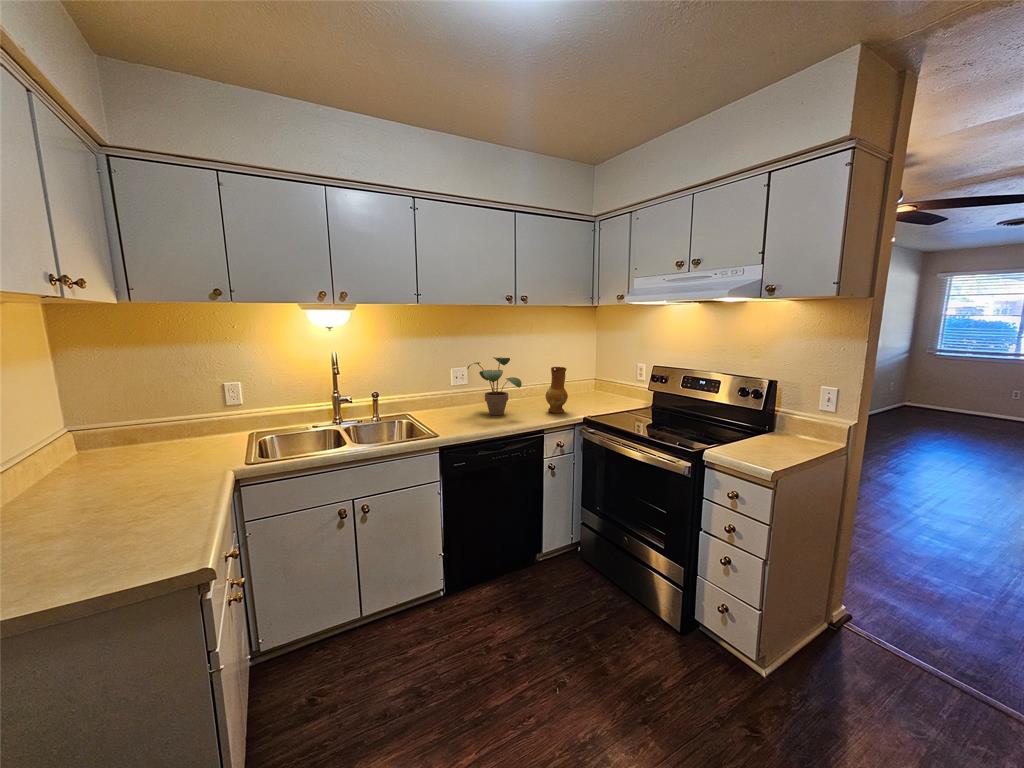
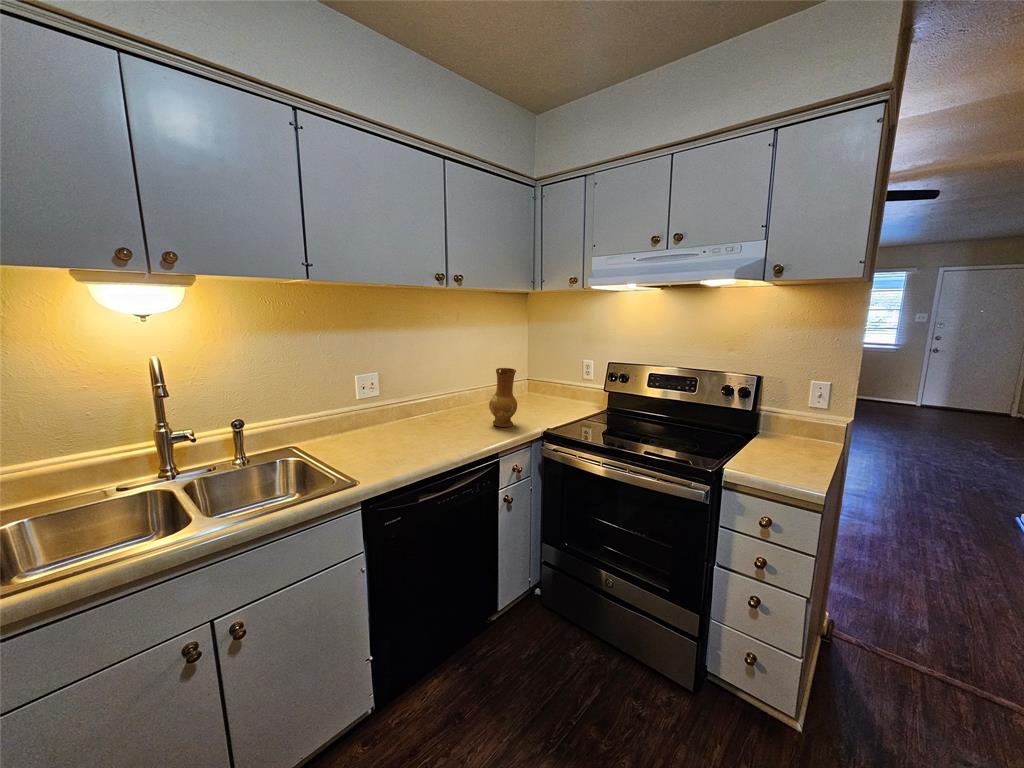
potted plant: present [467,357,522,415] -> none [385,357,464,437]

